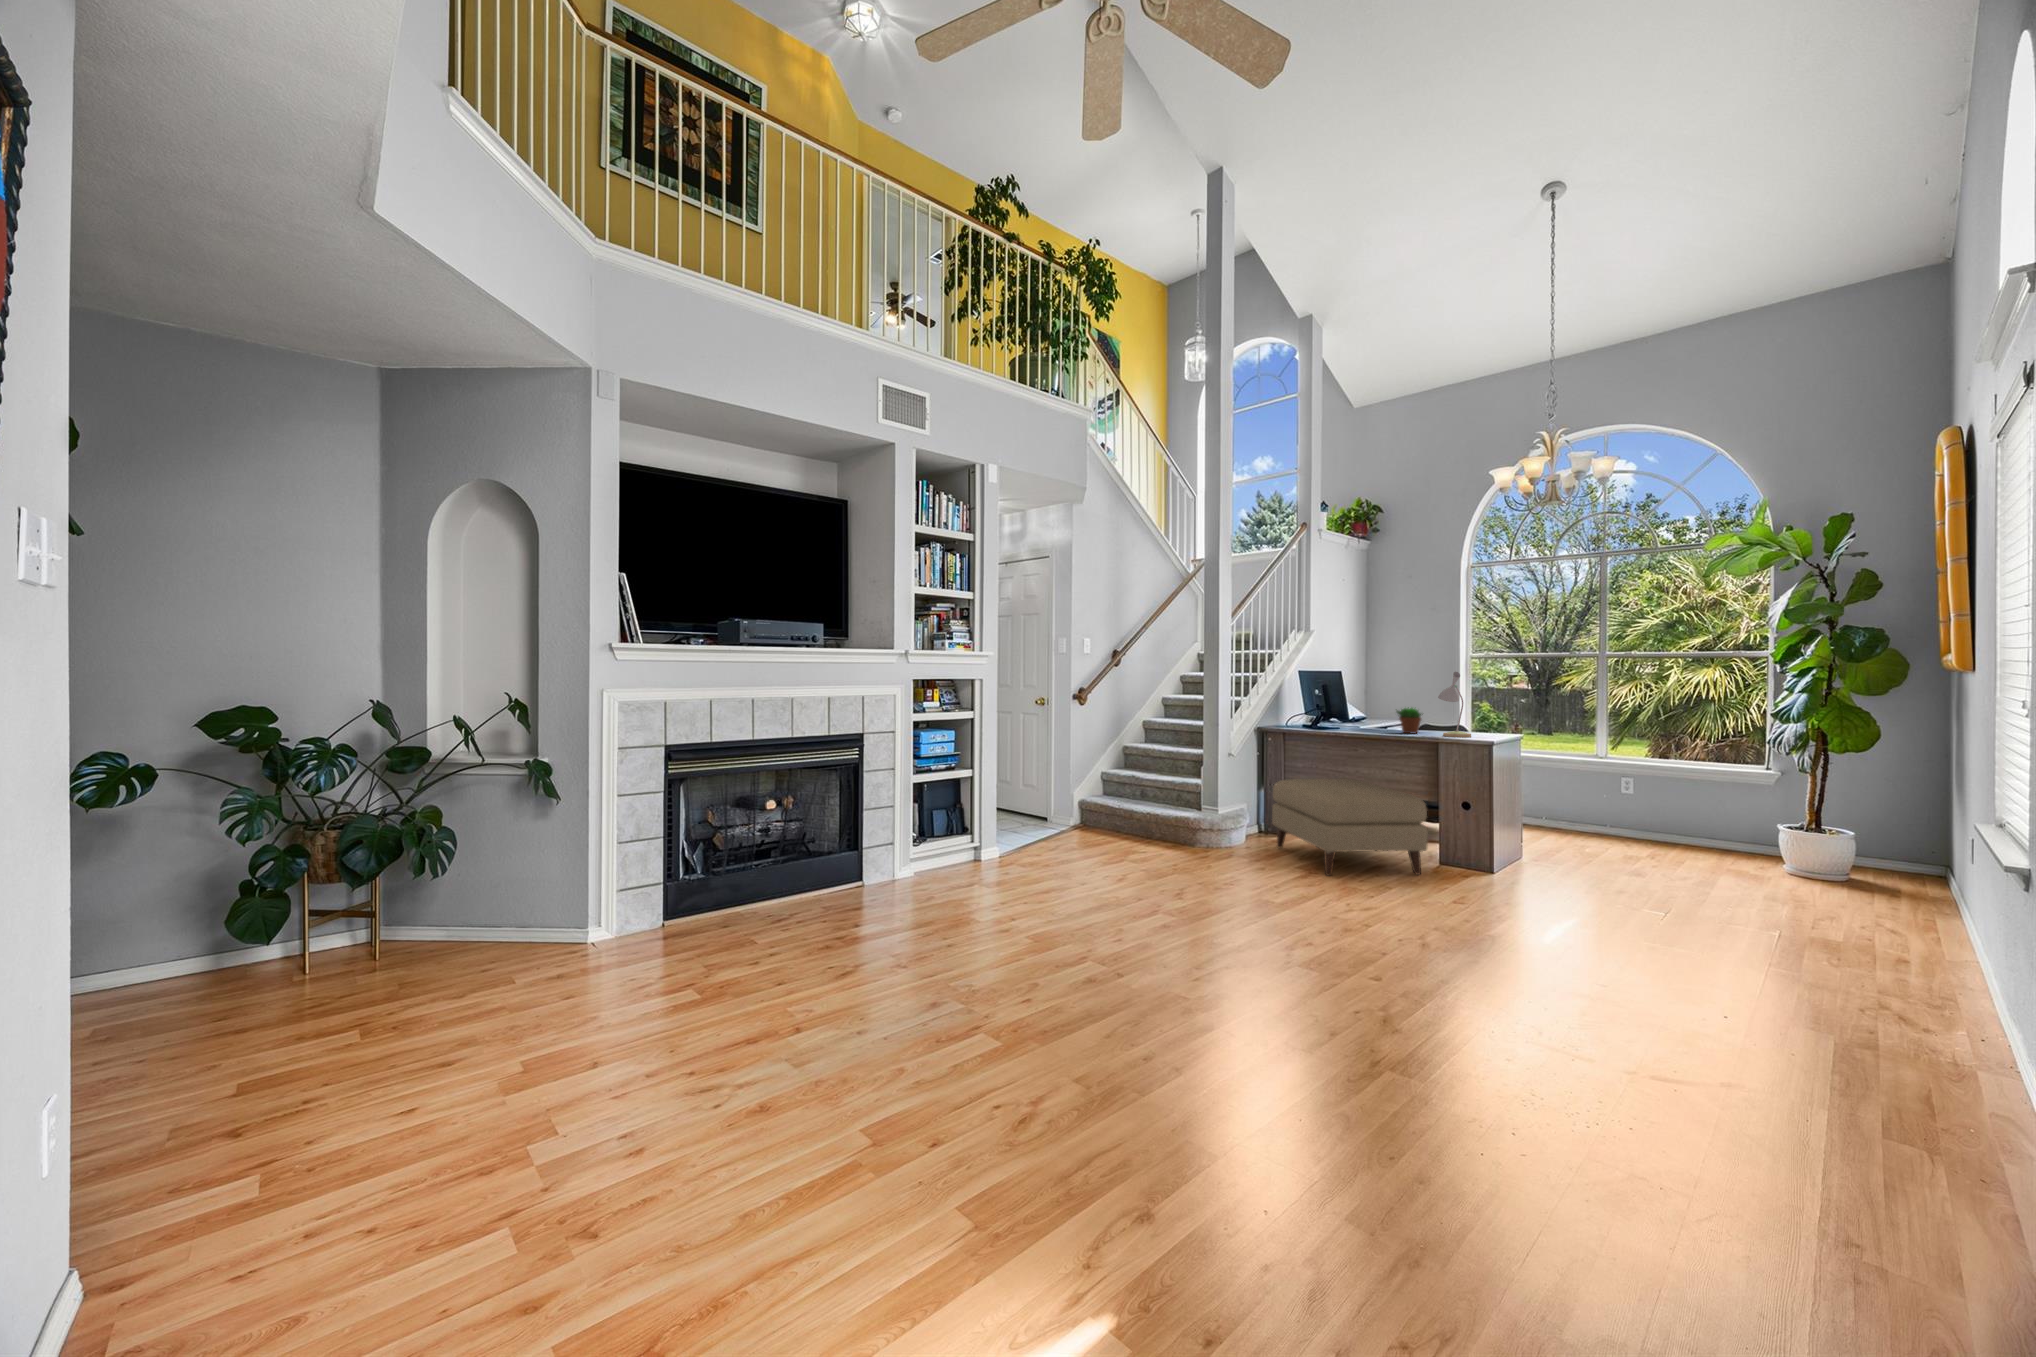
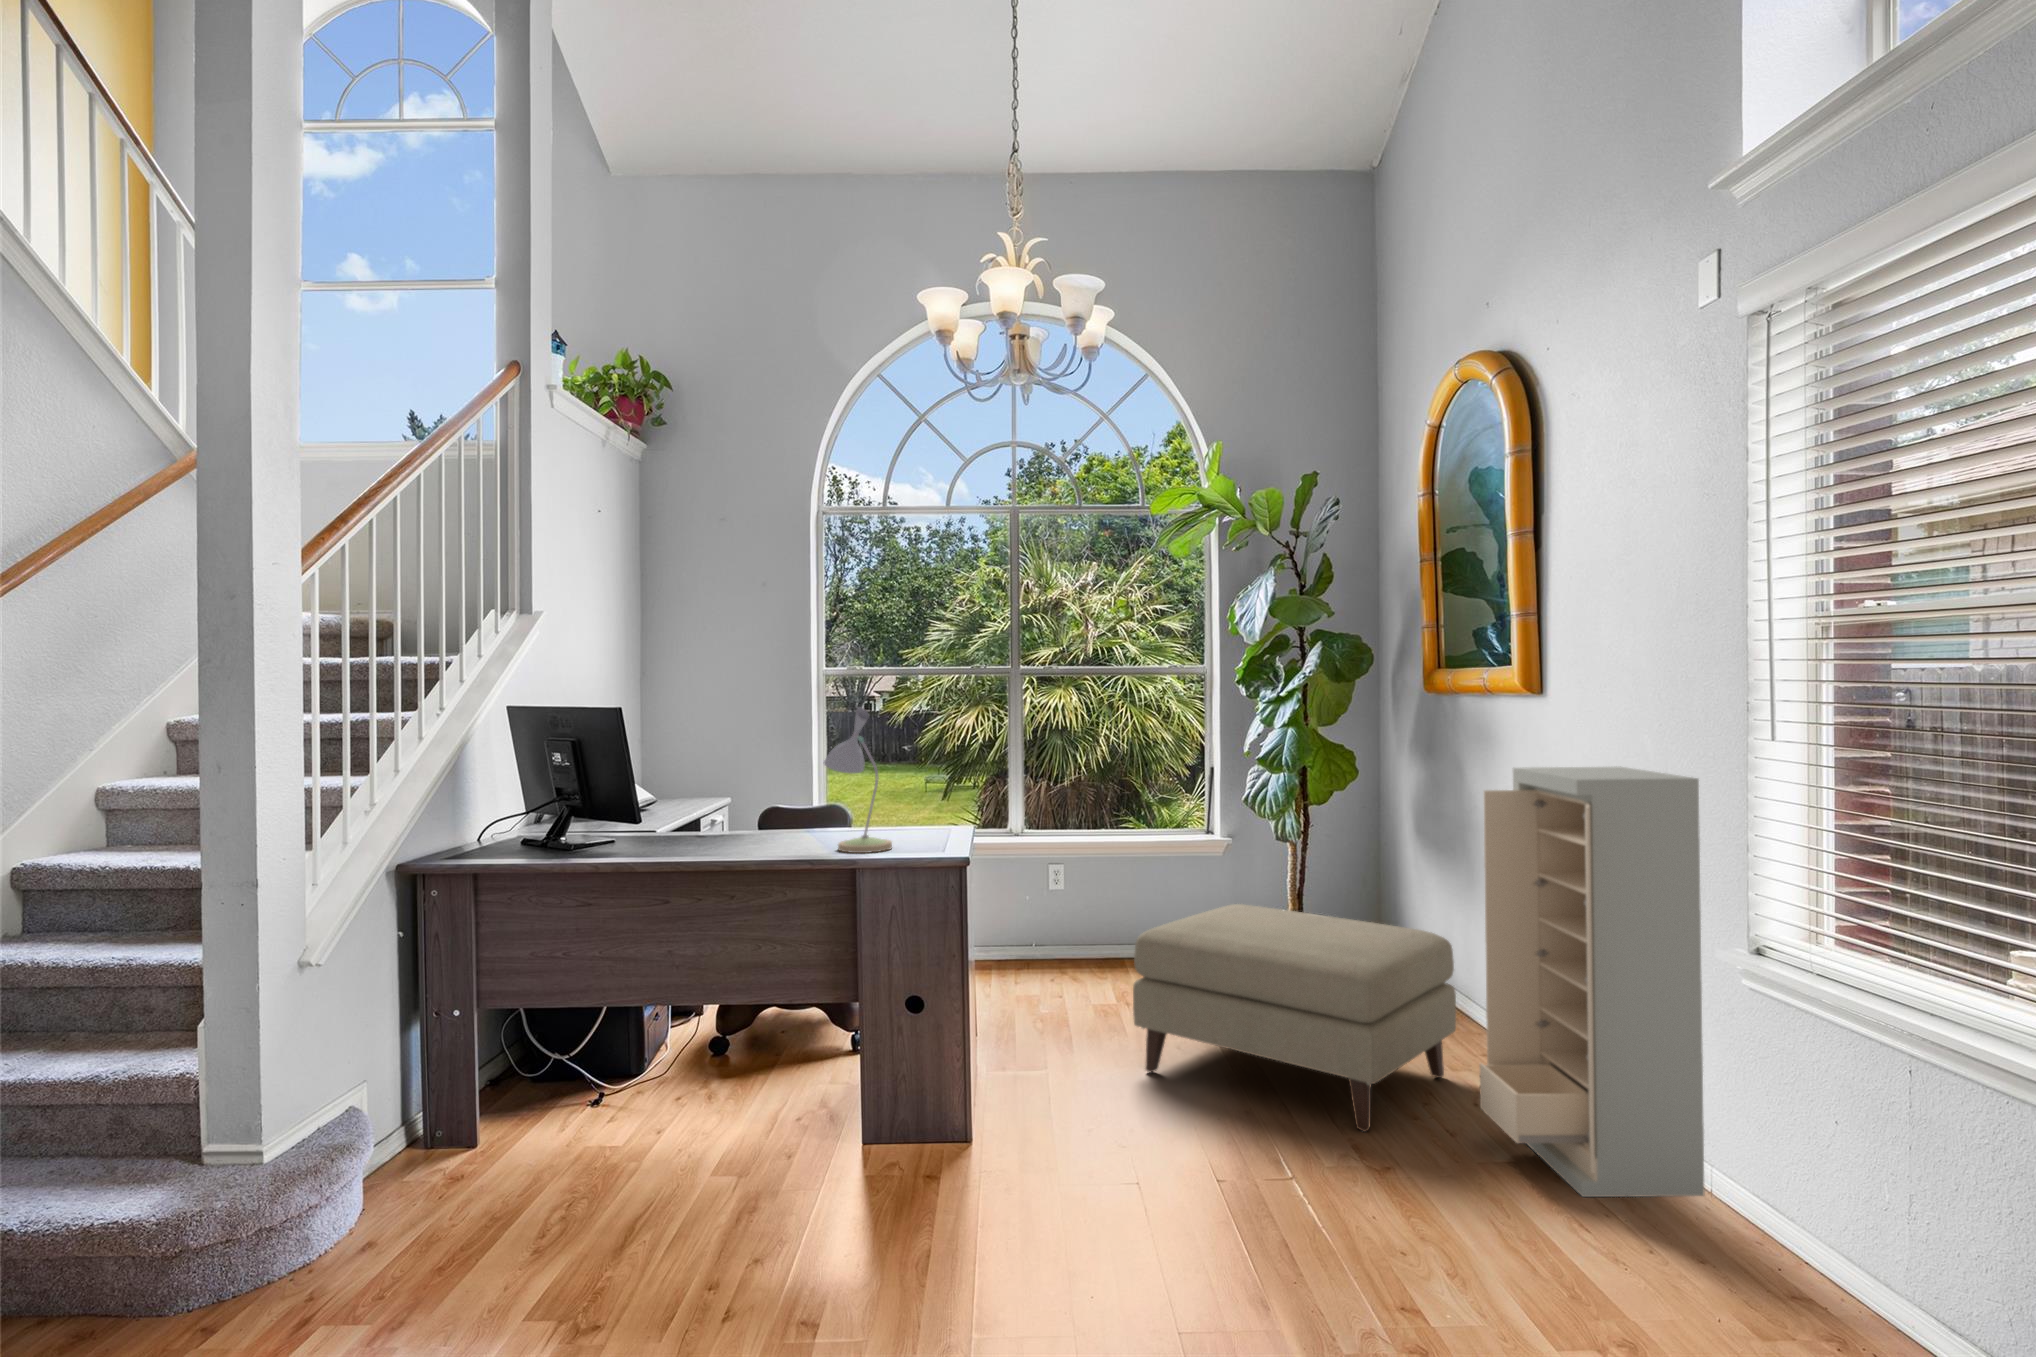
succulent plant: present [1397,707,1421,733] -> none [733,785,793,847]
storage cabinet: none [1847,713,2005,975] -> present [1480,766,1705,1197]
ottoman: present [1272,779,1428,876] -> present [1133,904,1456,1132]

